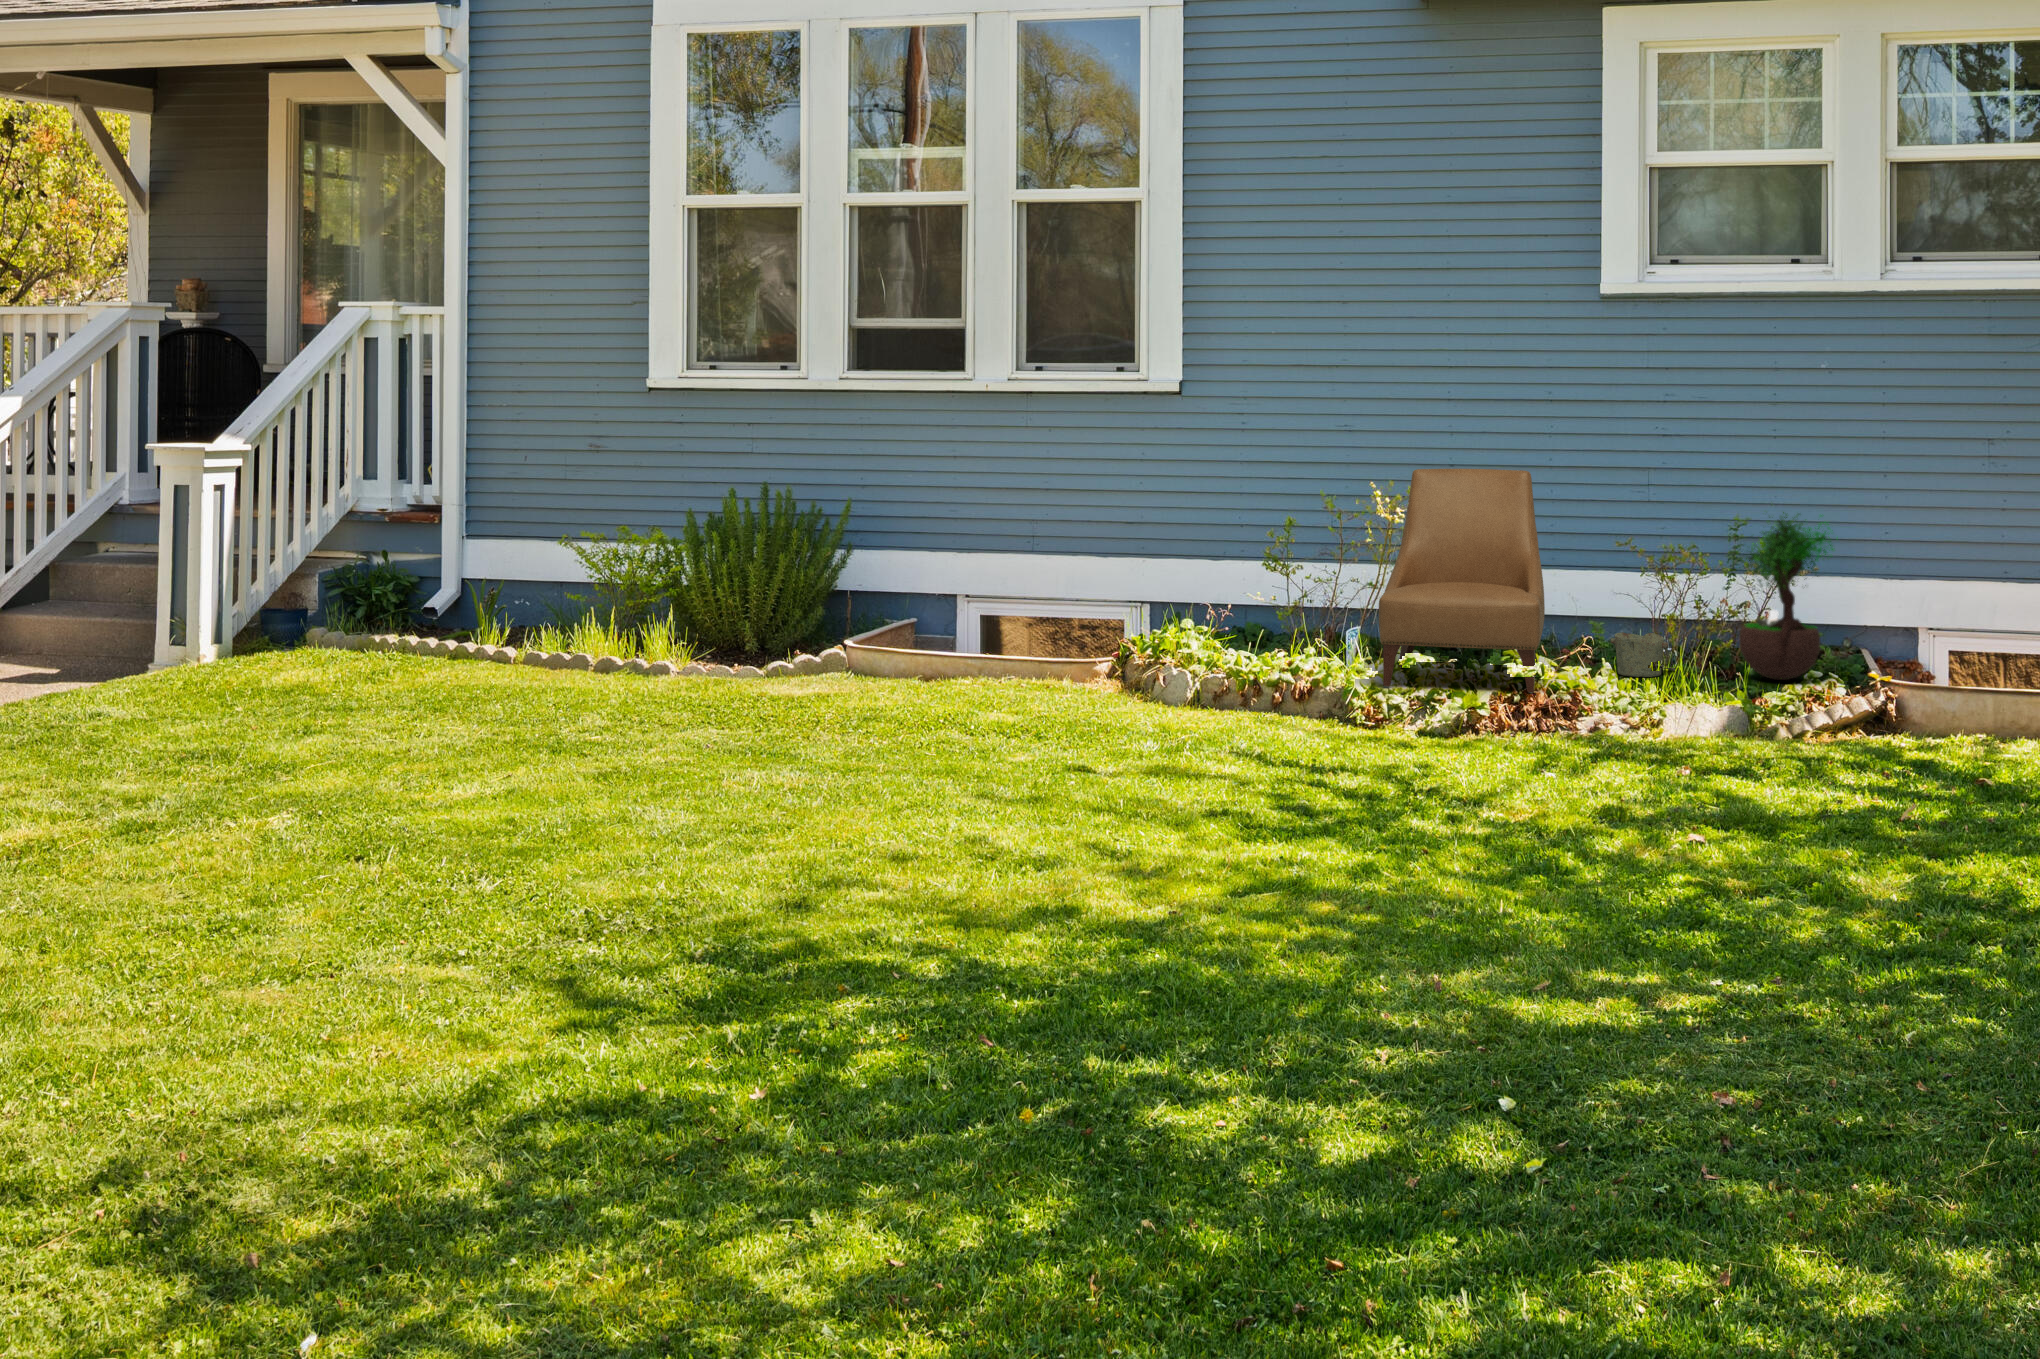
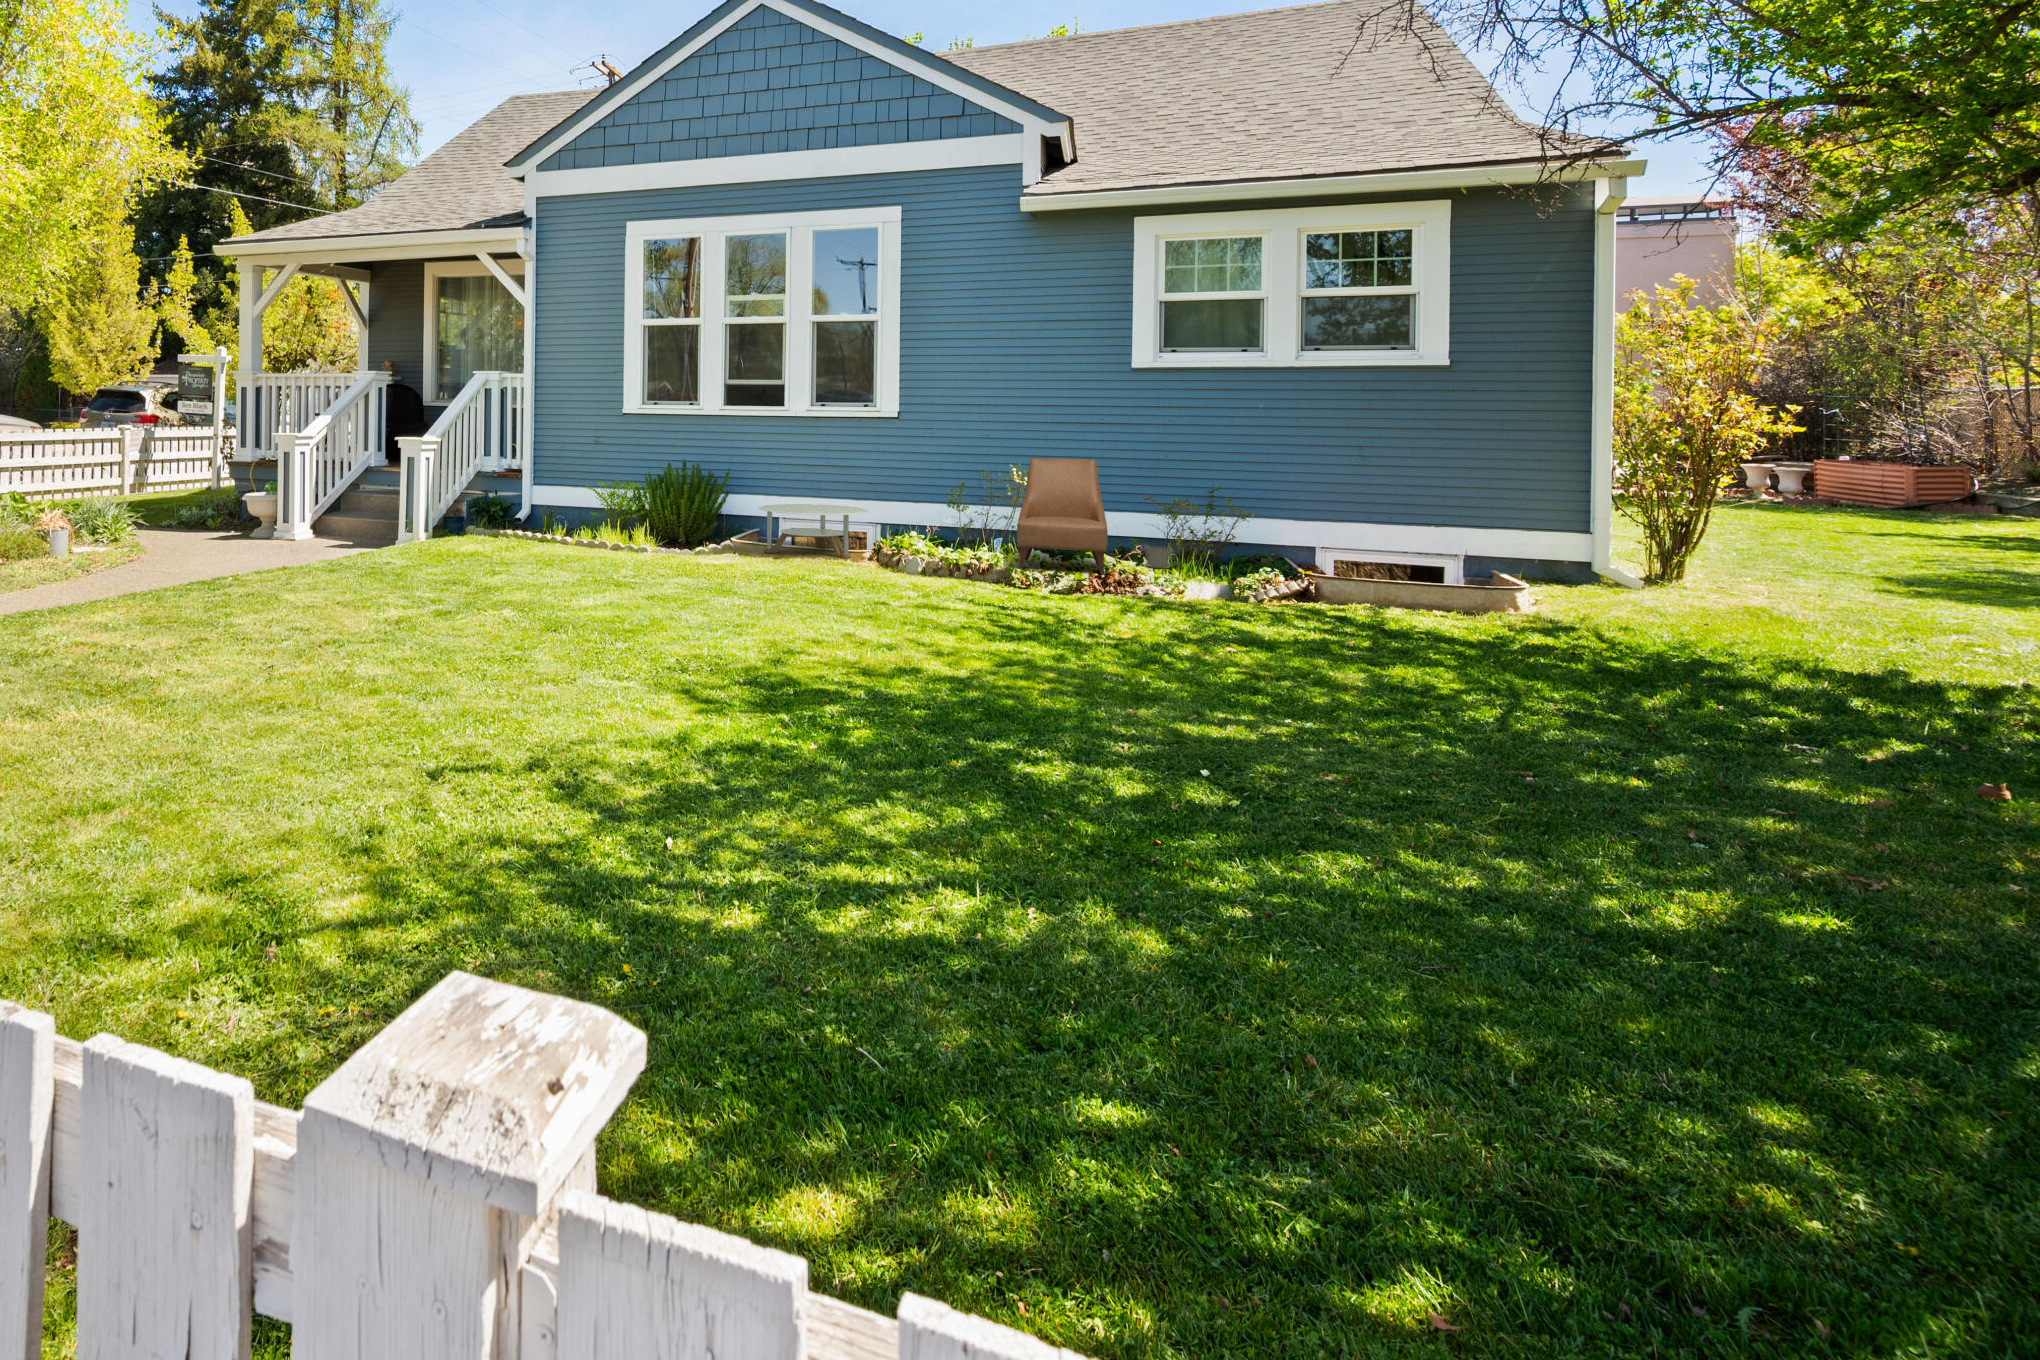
potted tree: present [1733,512,1833,680] -> none [1214,477,1277,572]
round table: none [898,565,1111,674] -> present [759,504,868,558]

